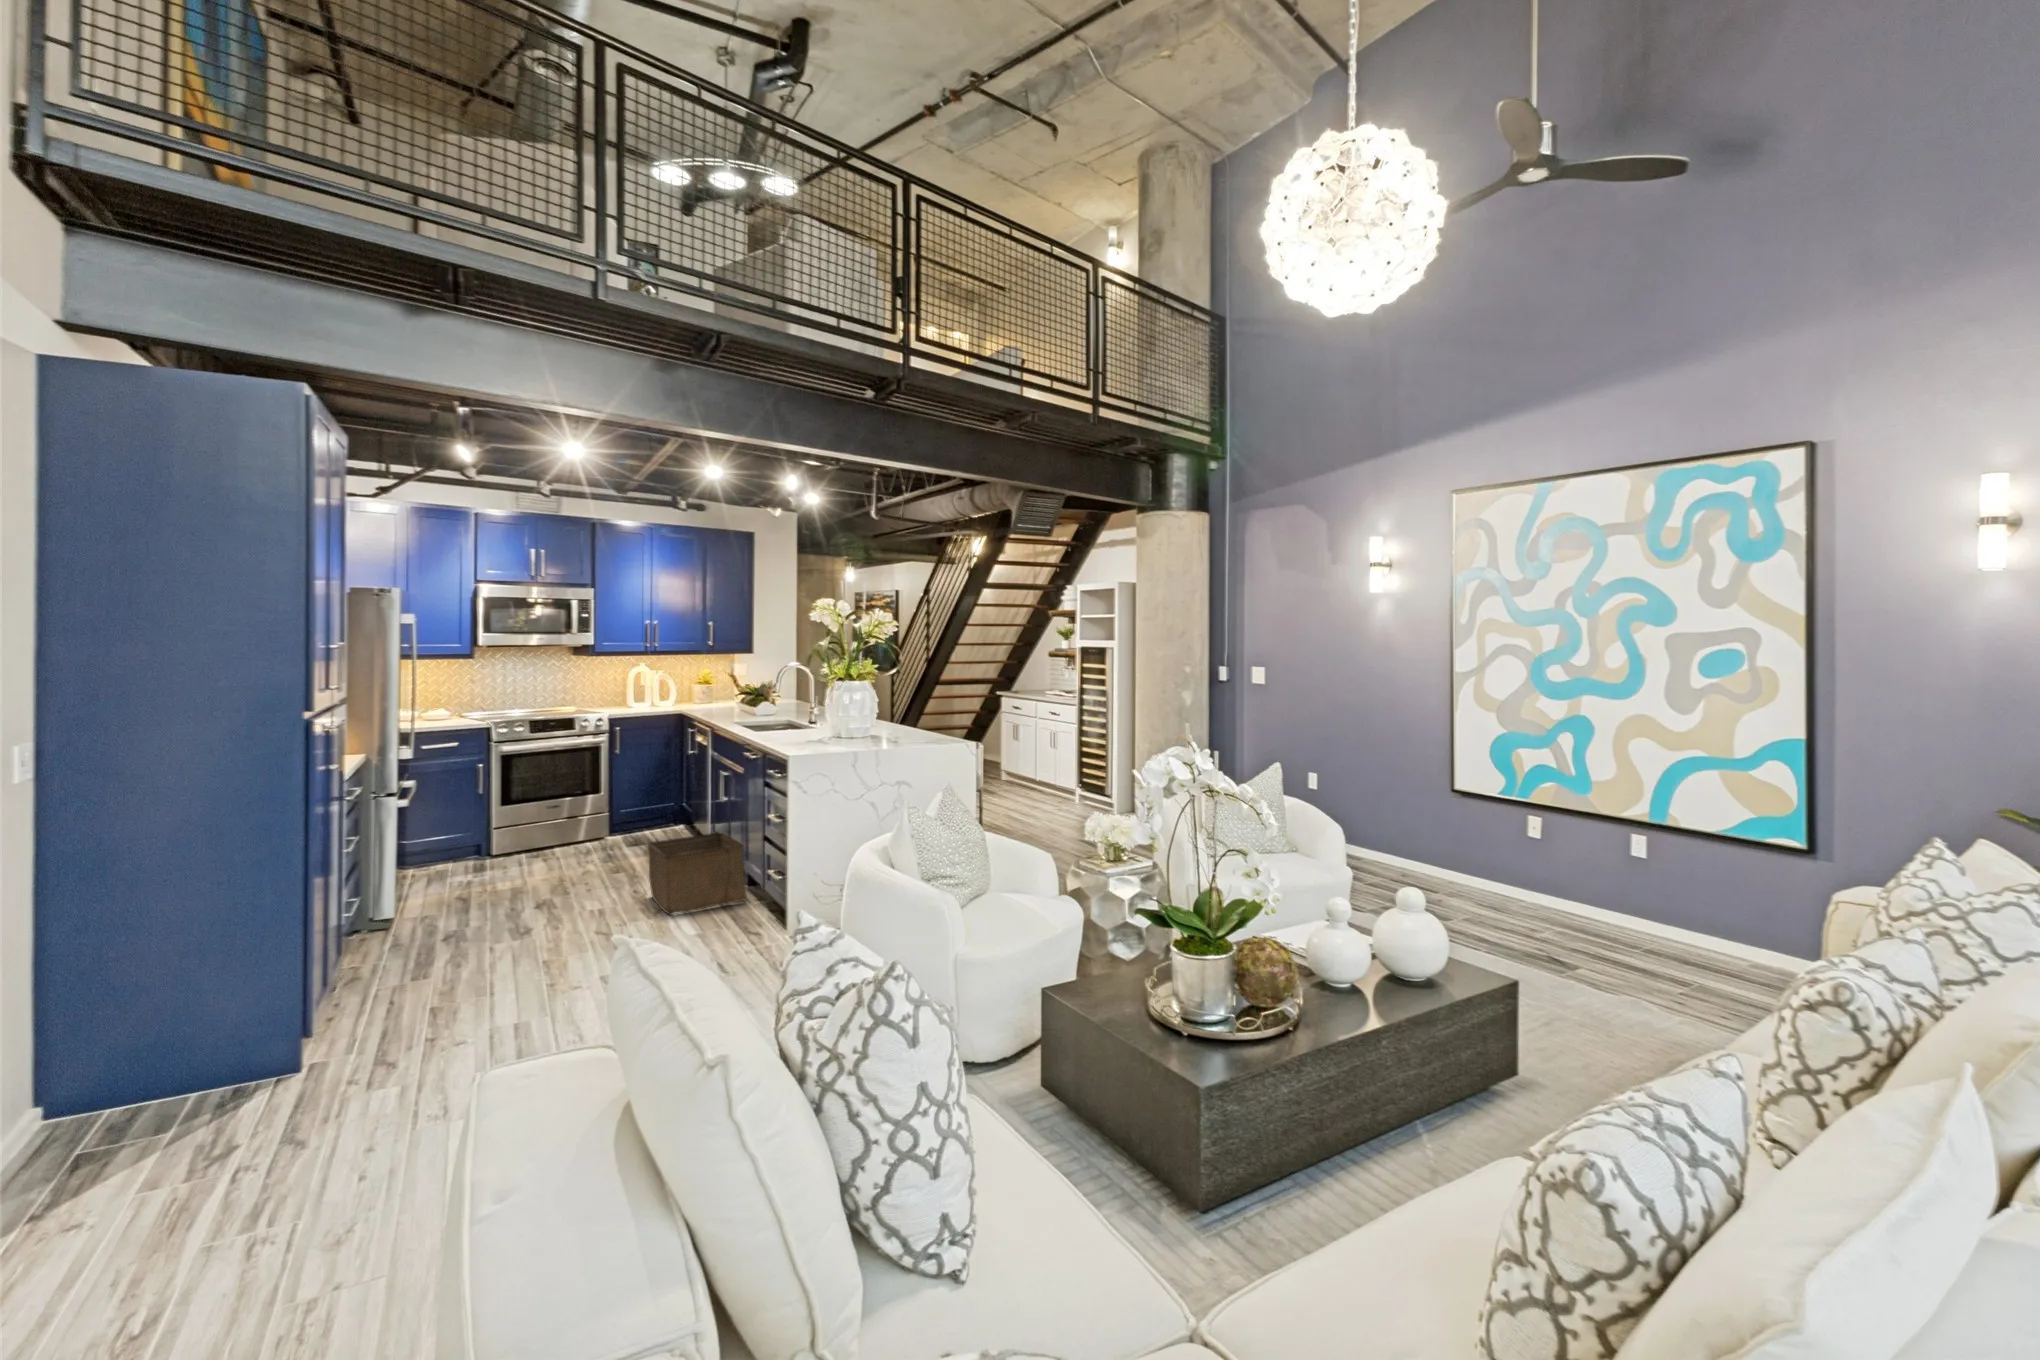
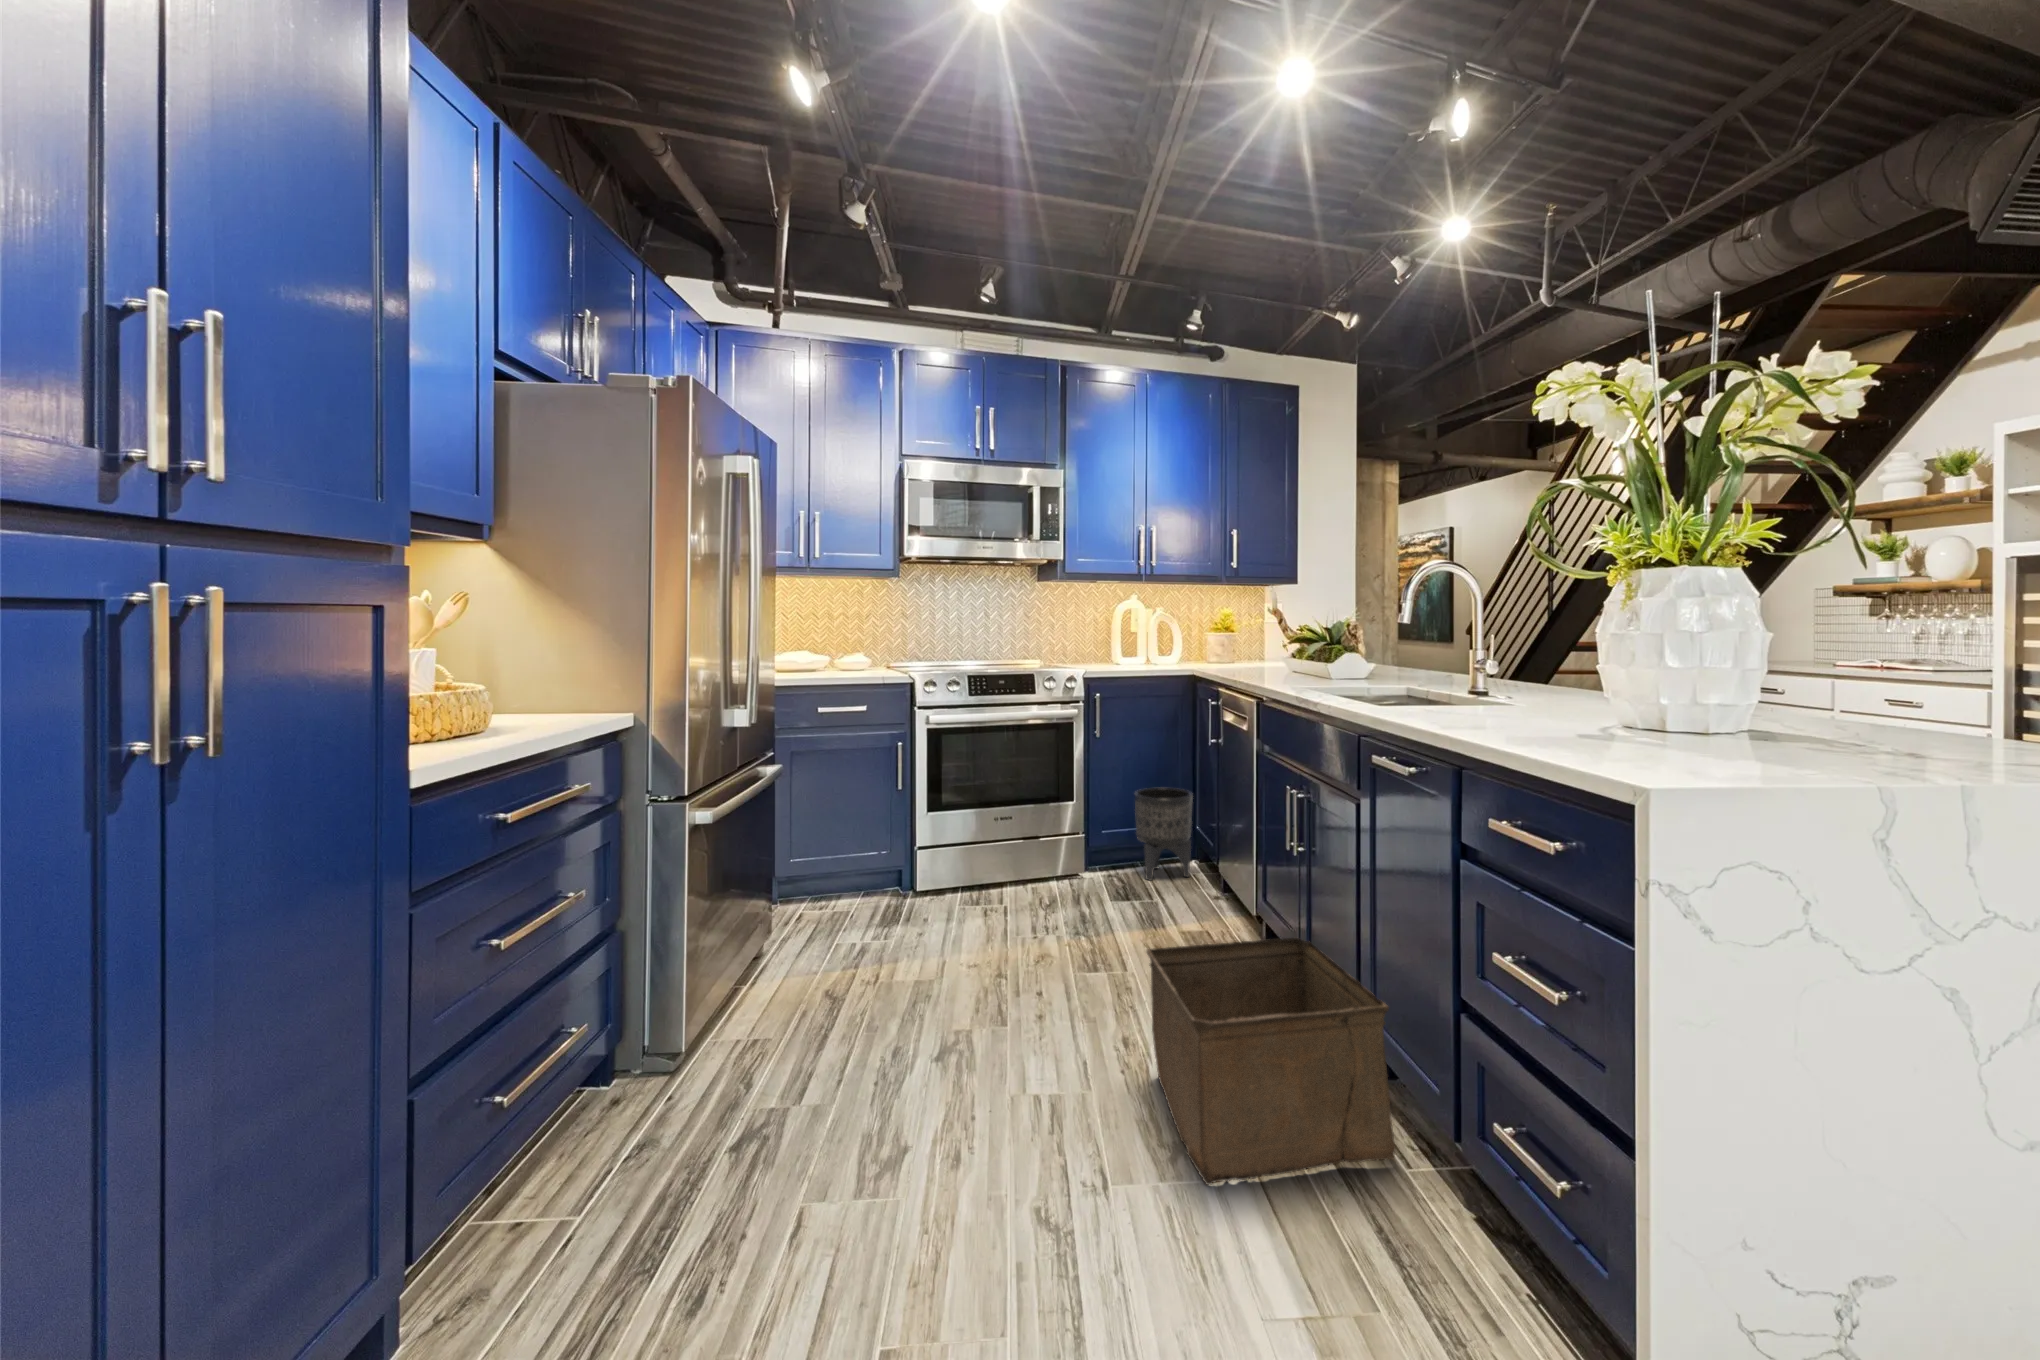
planter: none [642,783,680,837] -> present [1135,788,1193,880]

